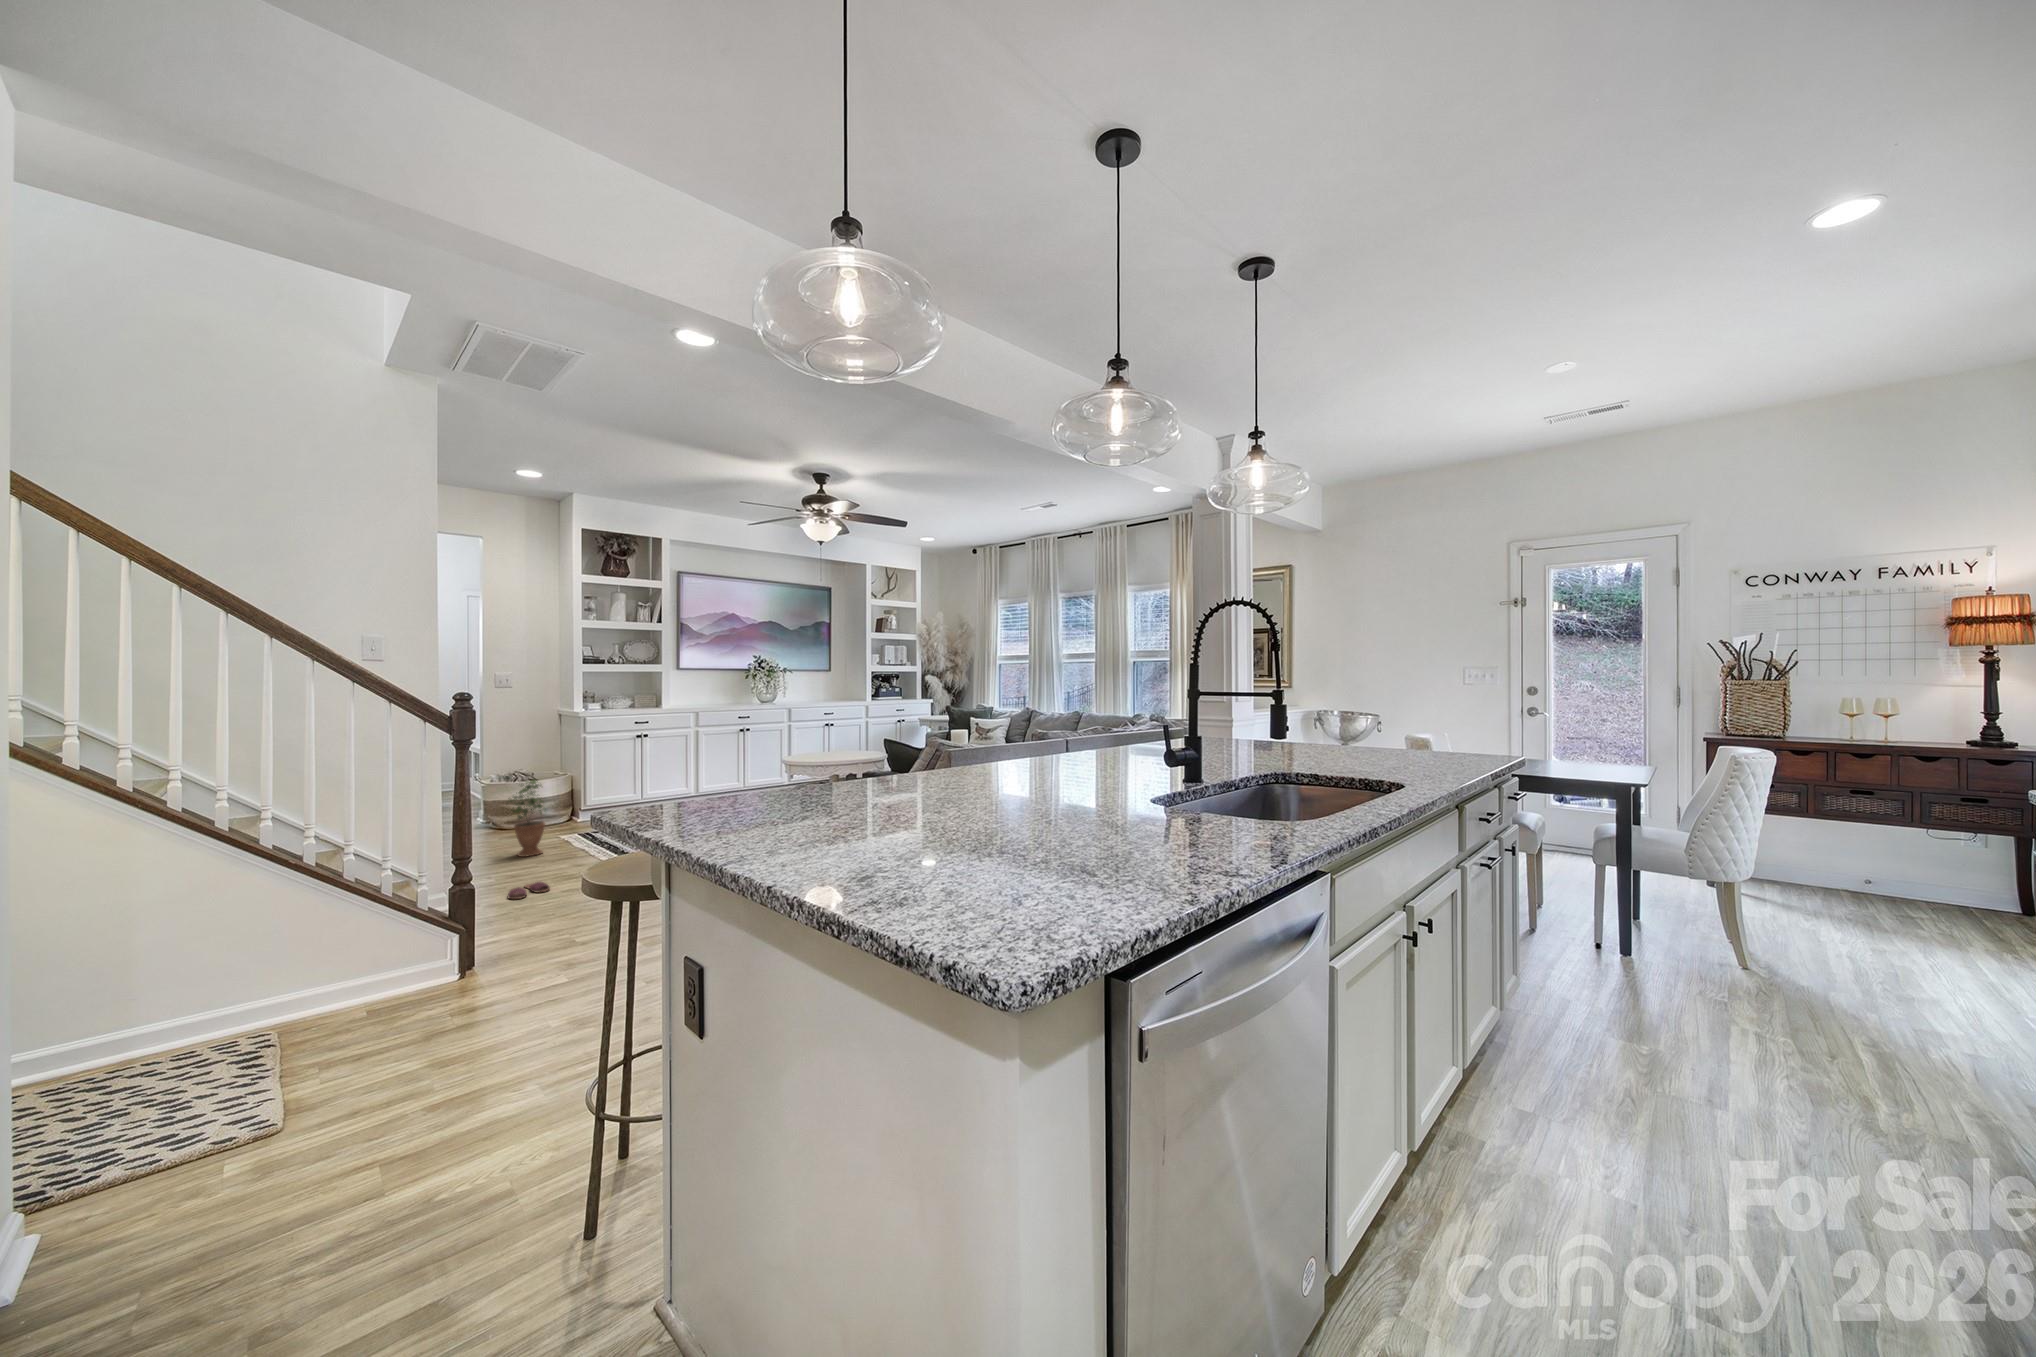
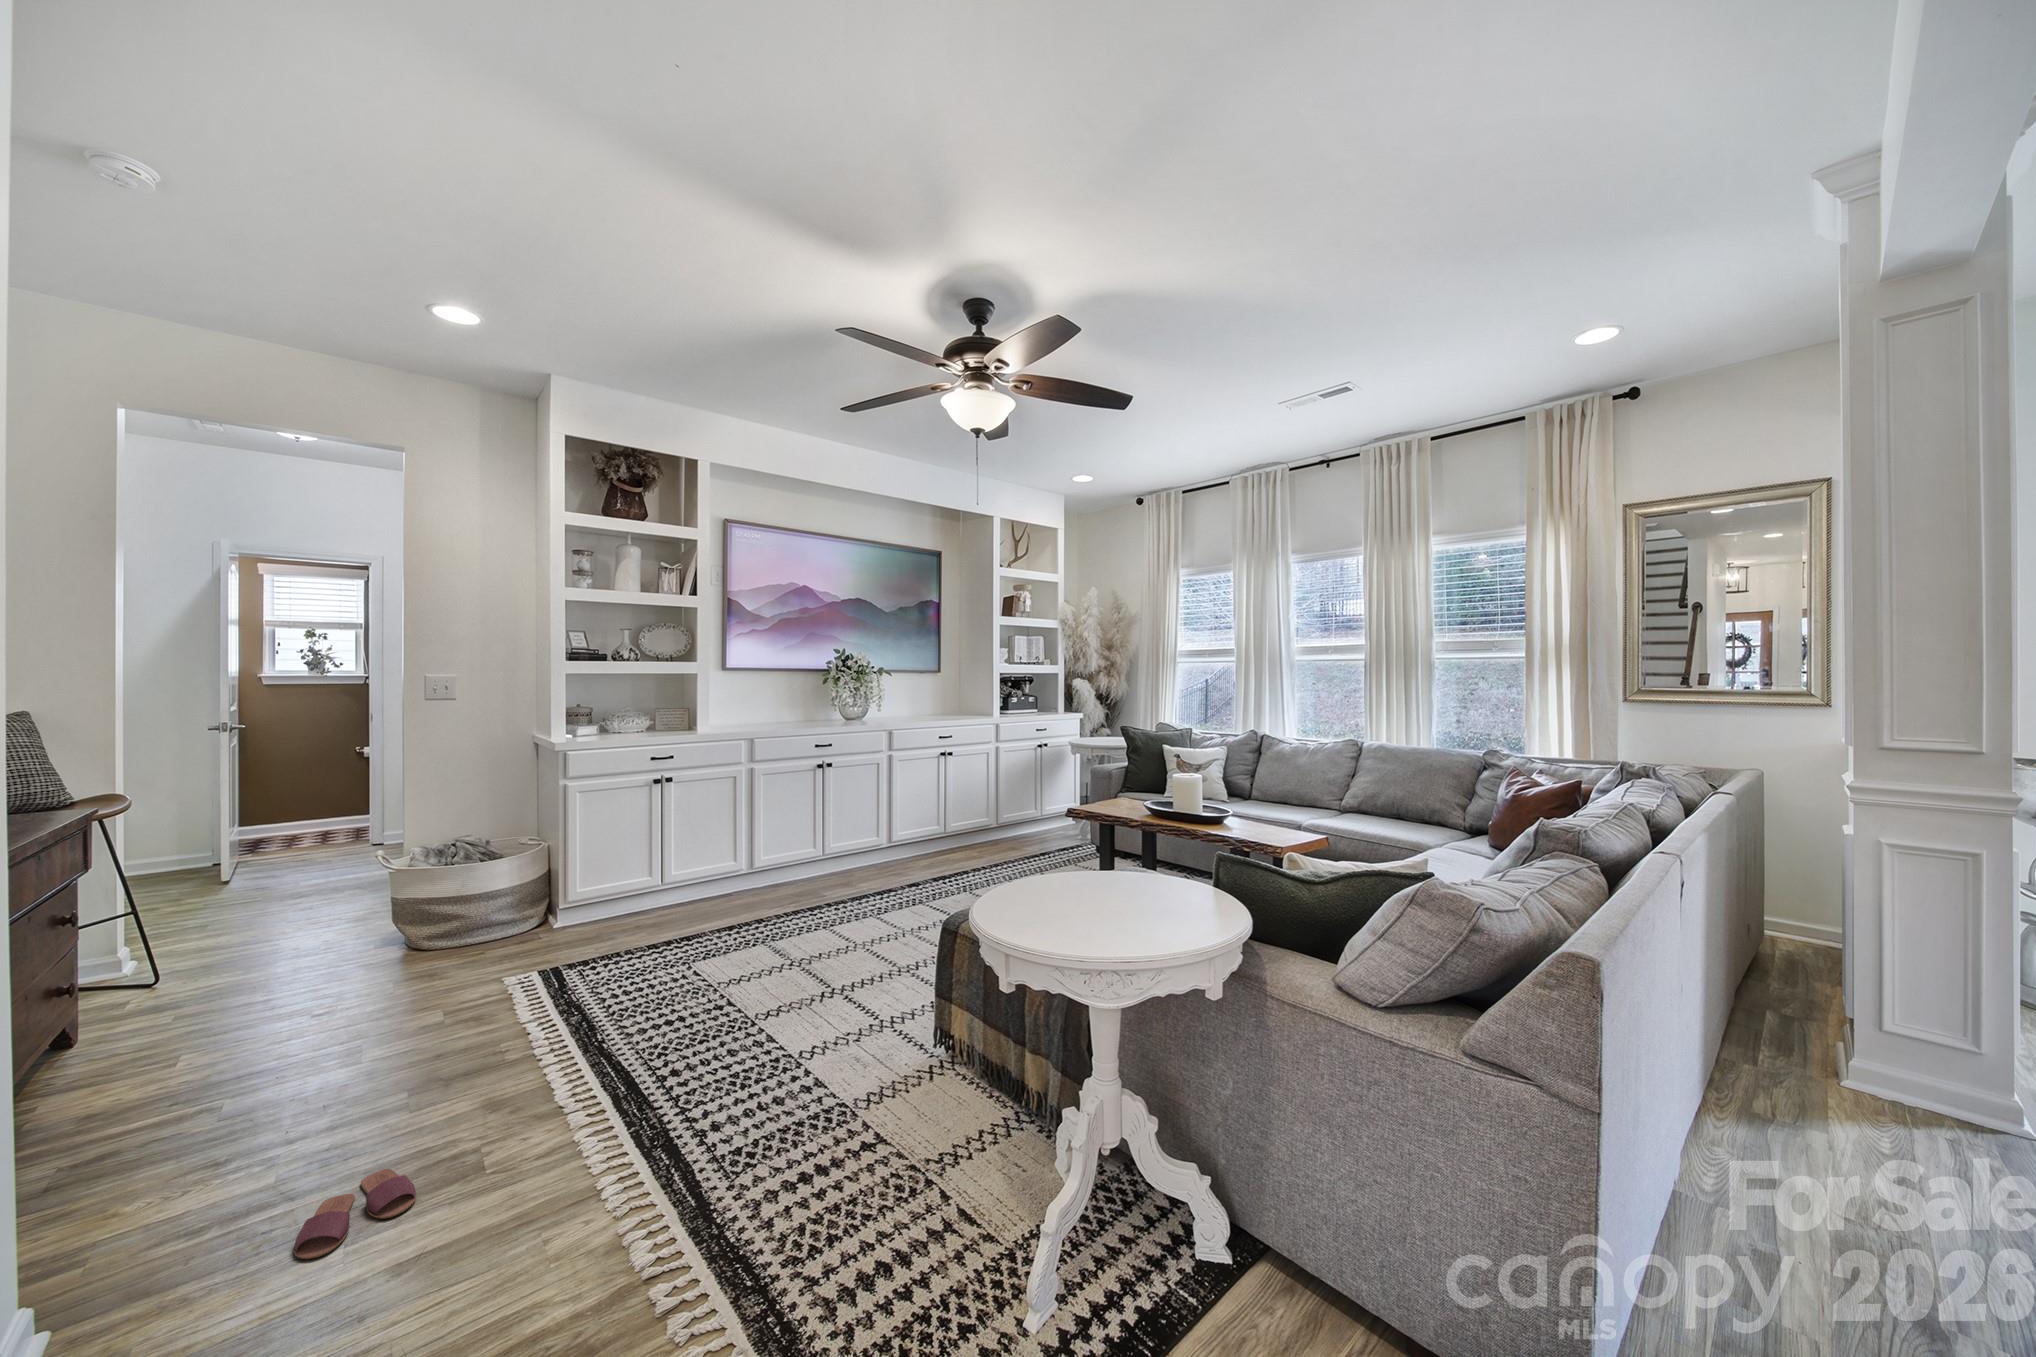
potted plant: present [510,778,545,857] -> none [386,876,469,1042]

